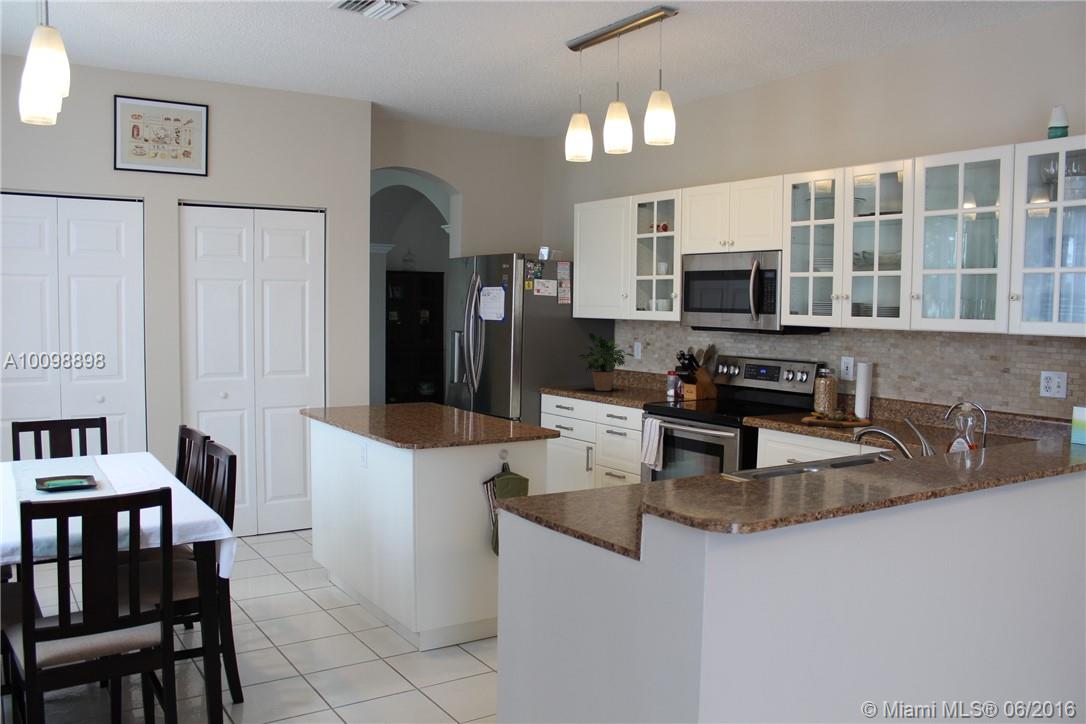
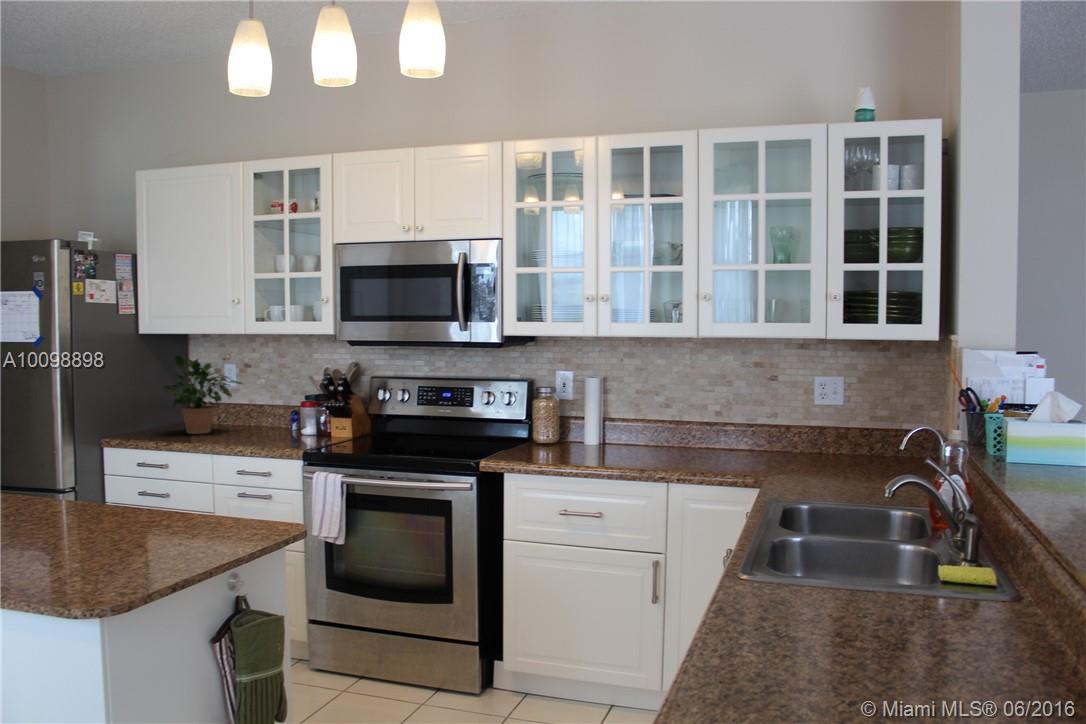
cutting board: present [801,408,871,428] -> none [549,435,634,463]

